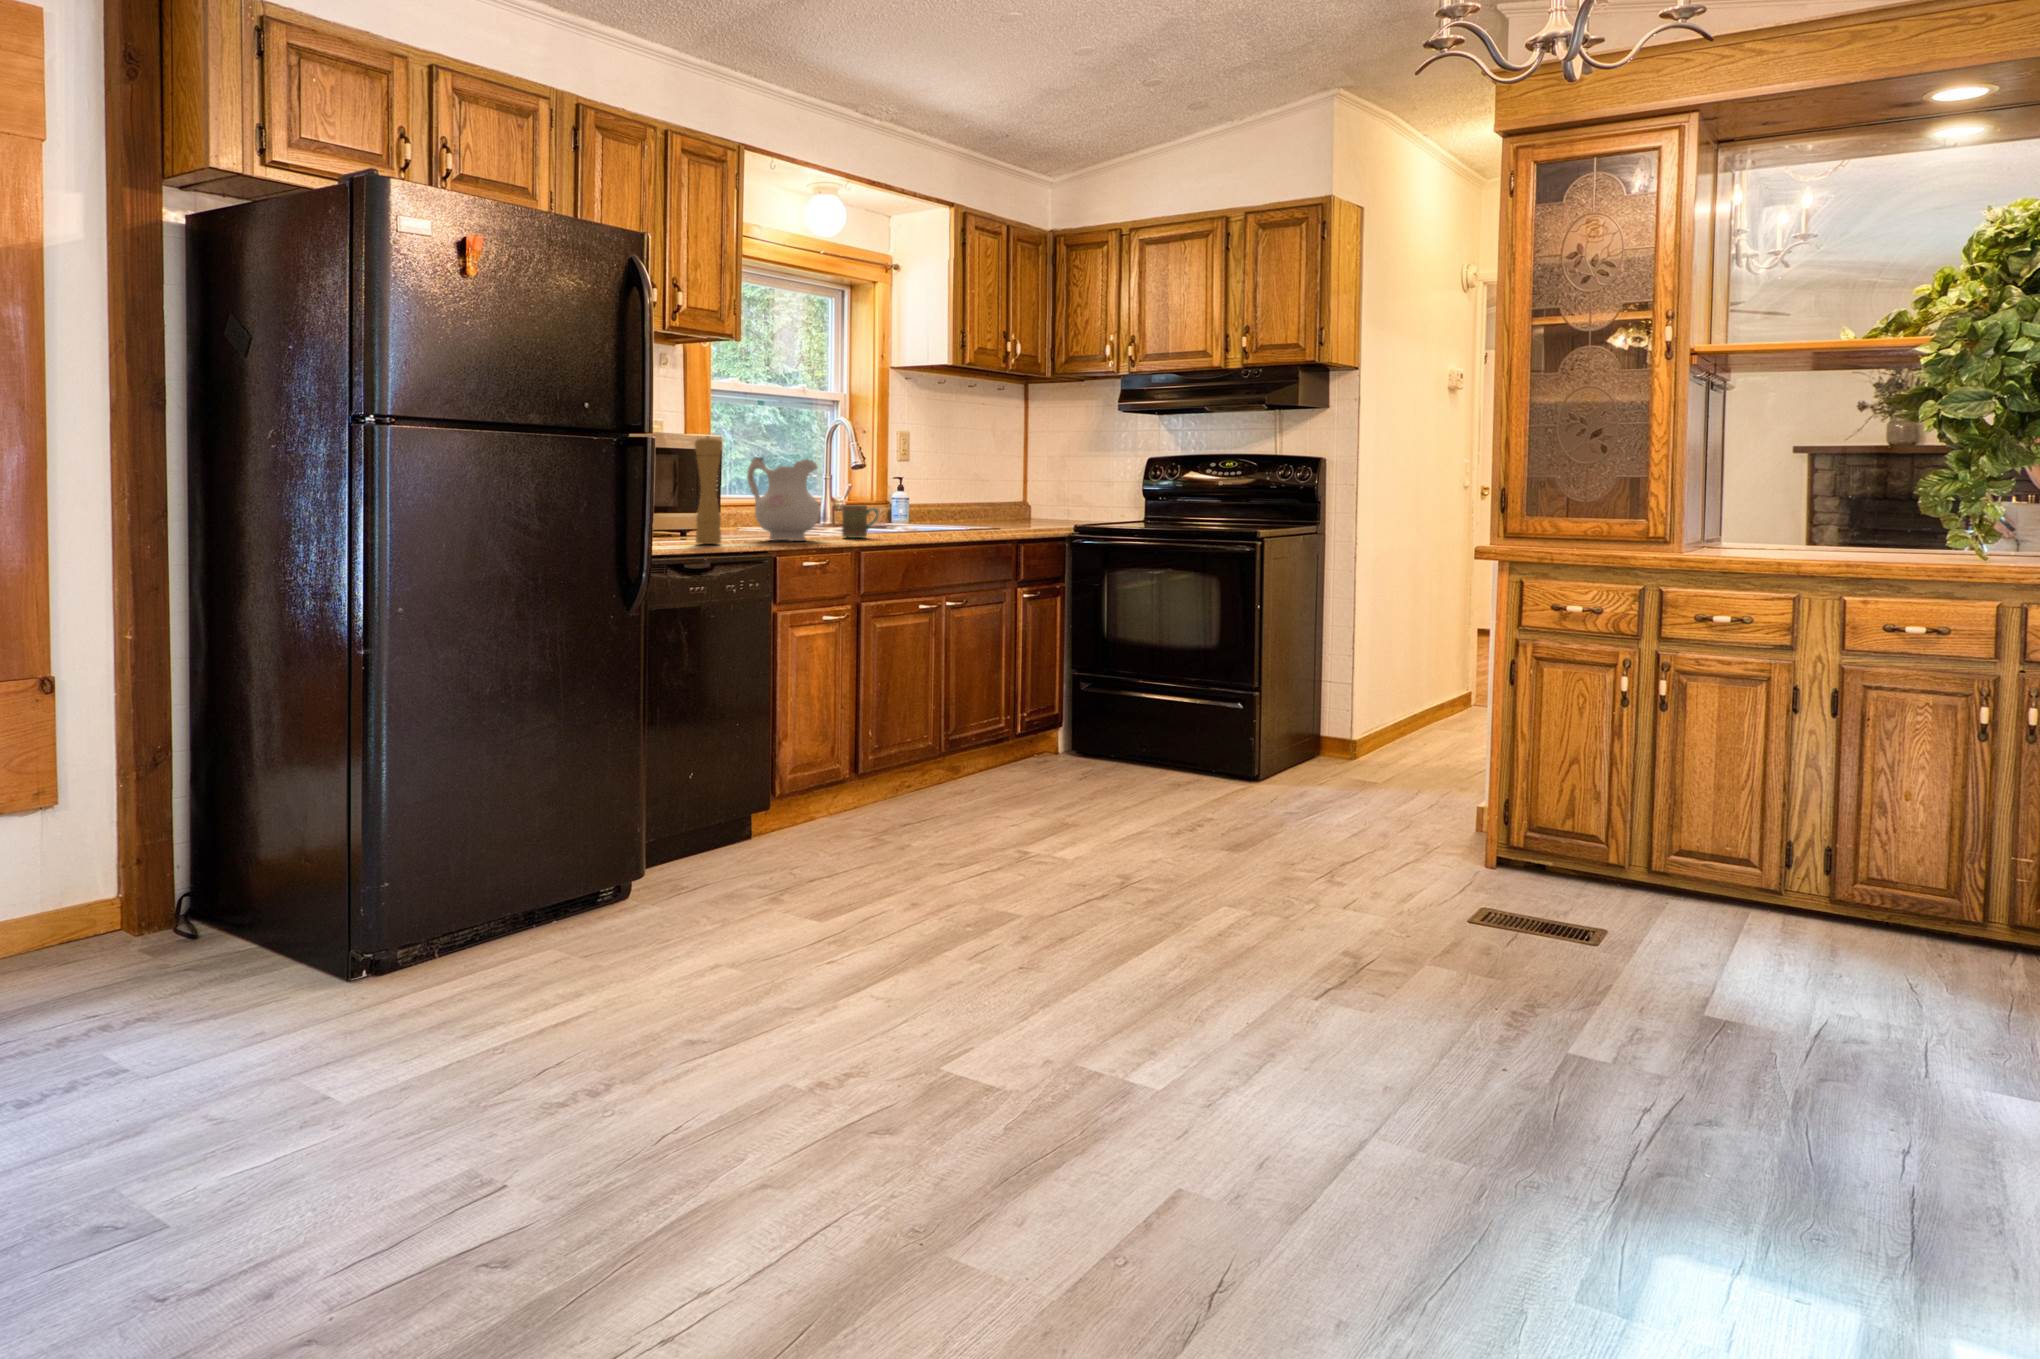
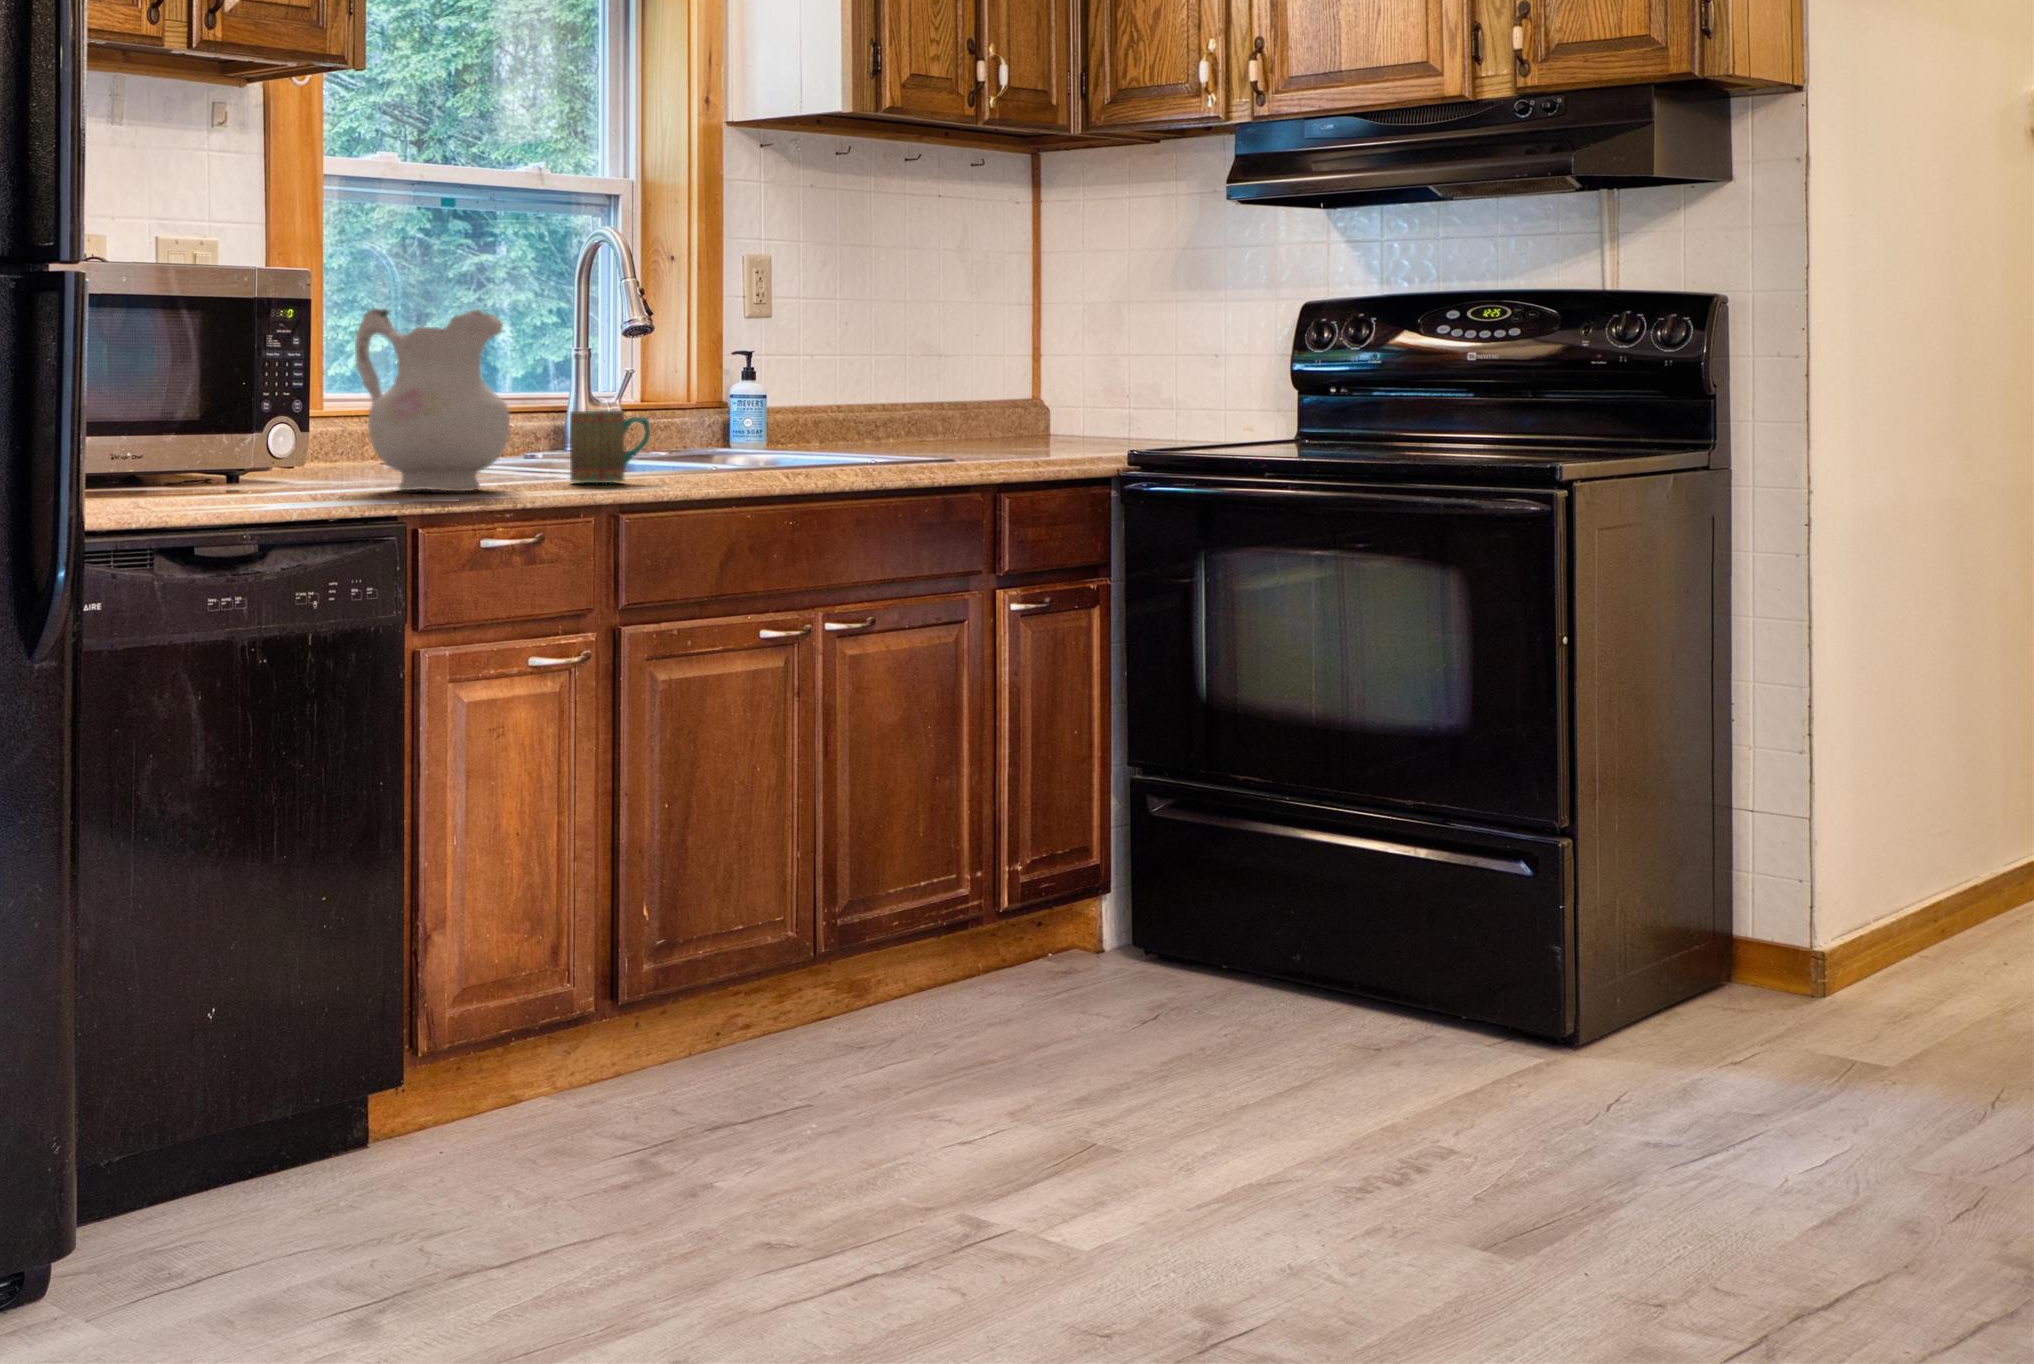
pepper mill: present [695,437,722,544] -> none [223,264,283,499]

